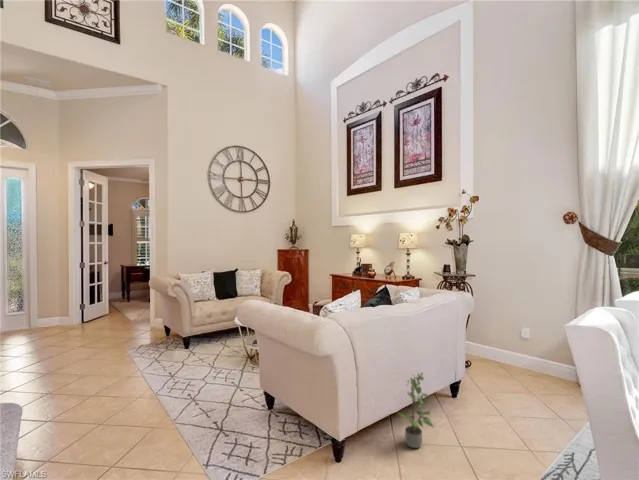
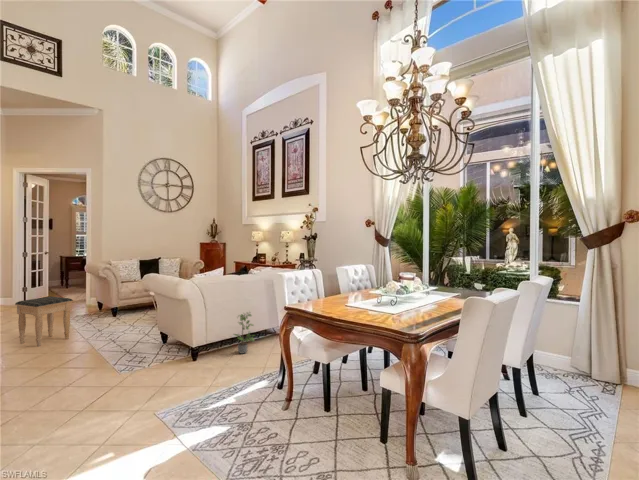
footstool: none [60,331,137,413] -> present [15,296,73,347]

